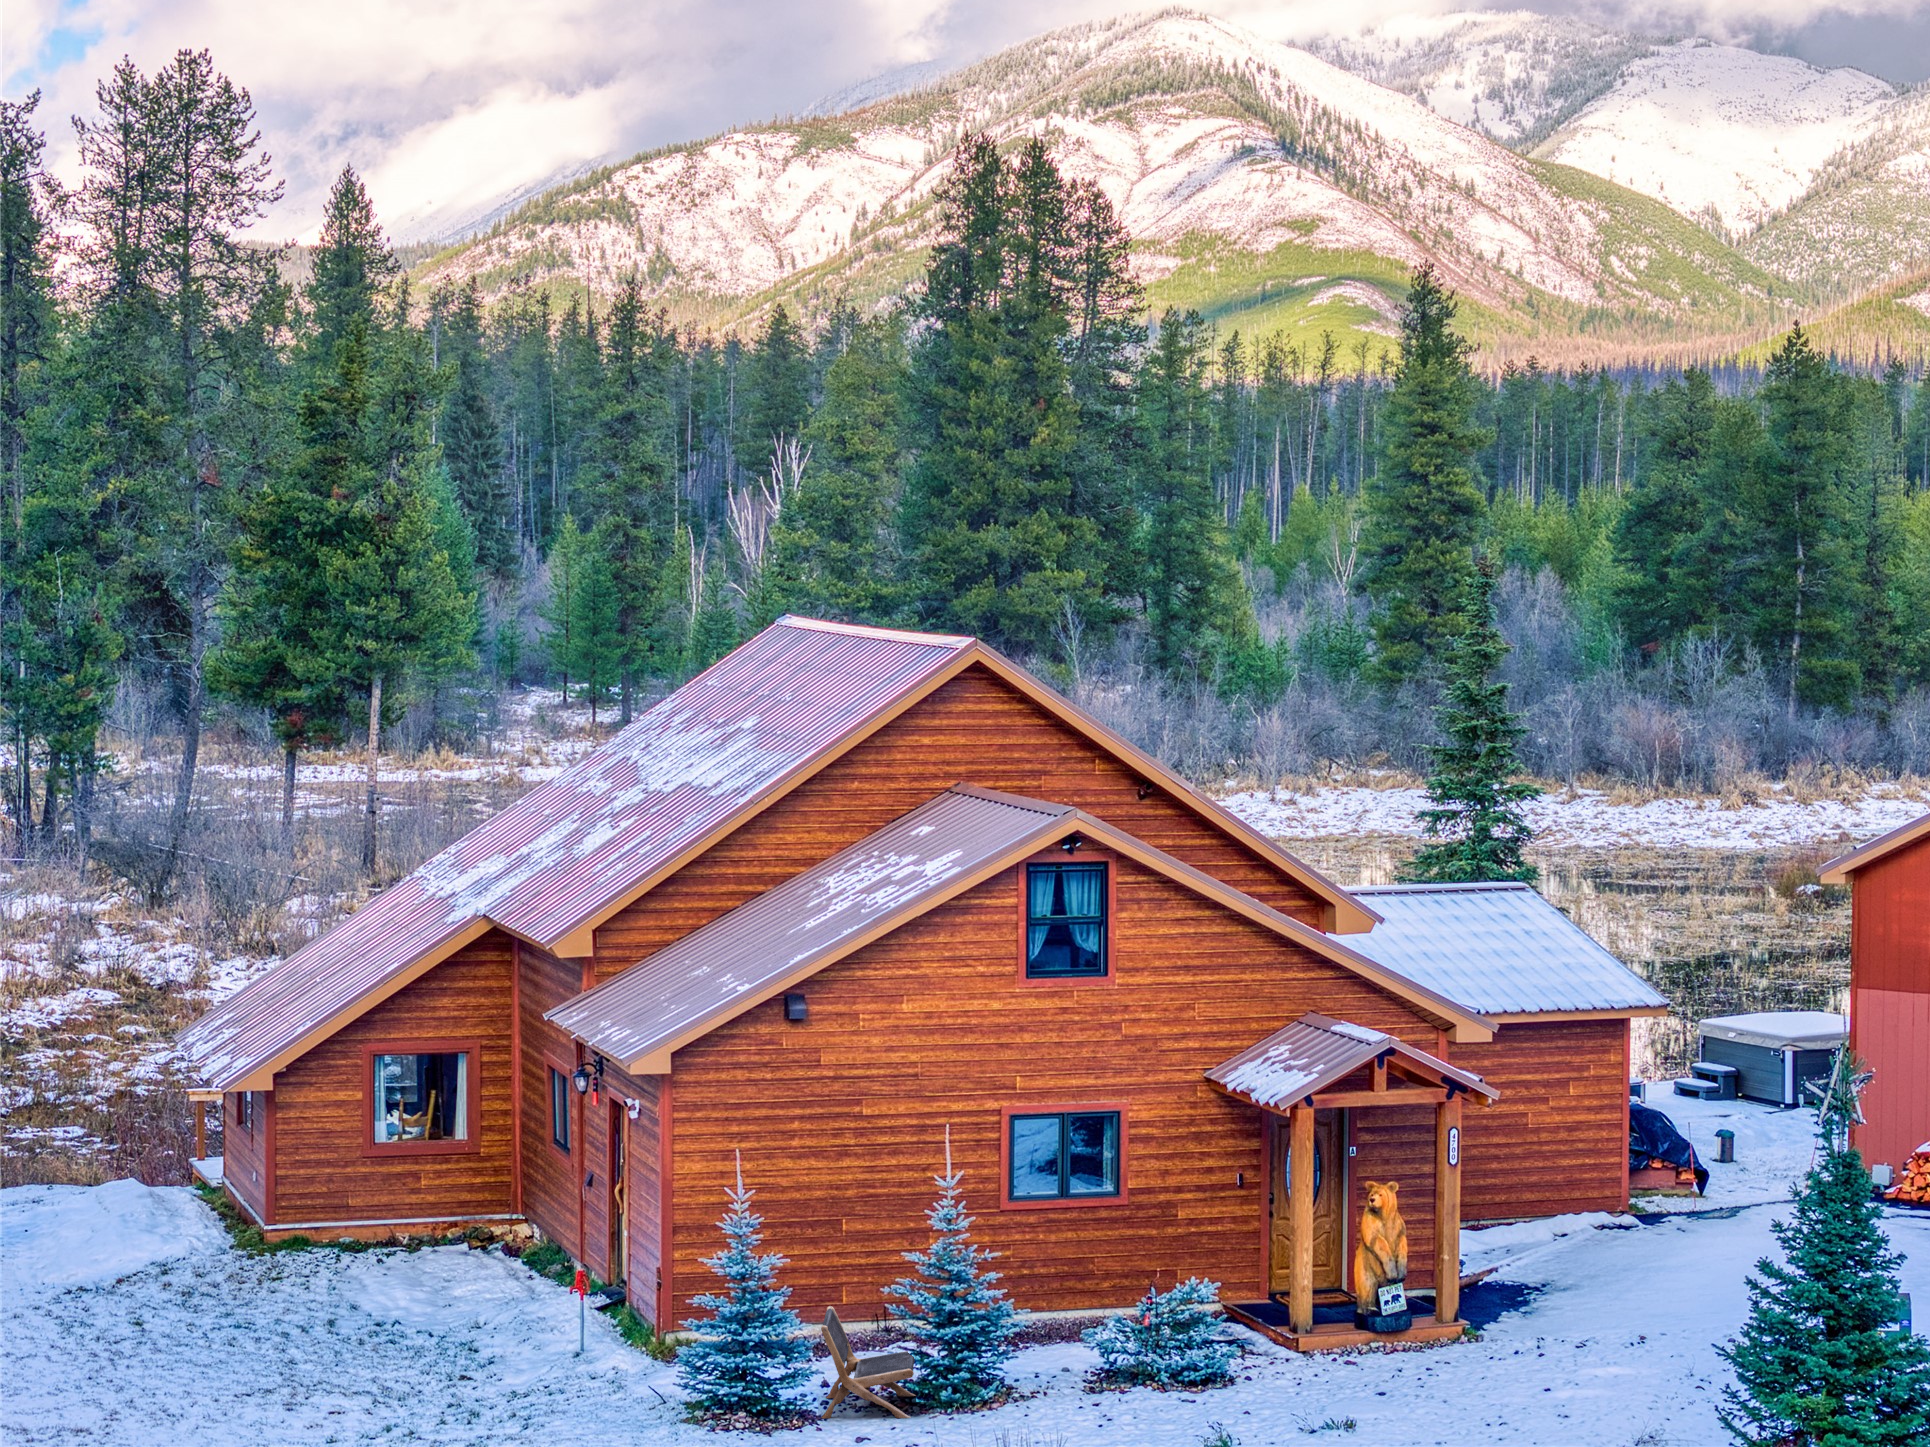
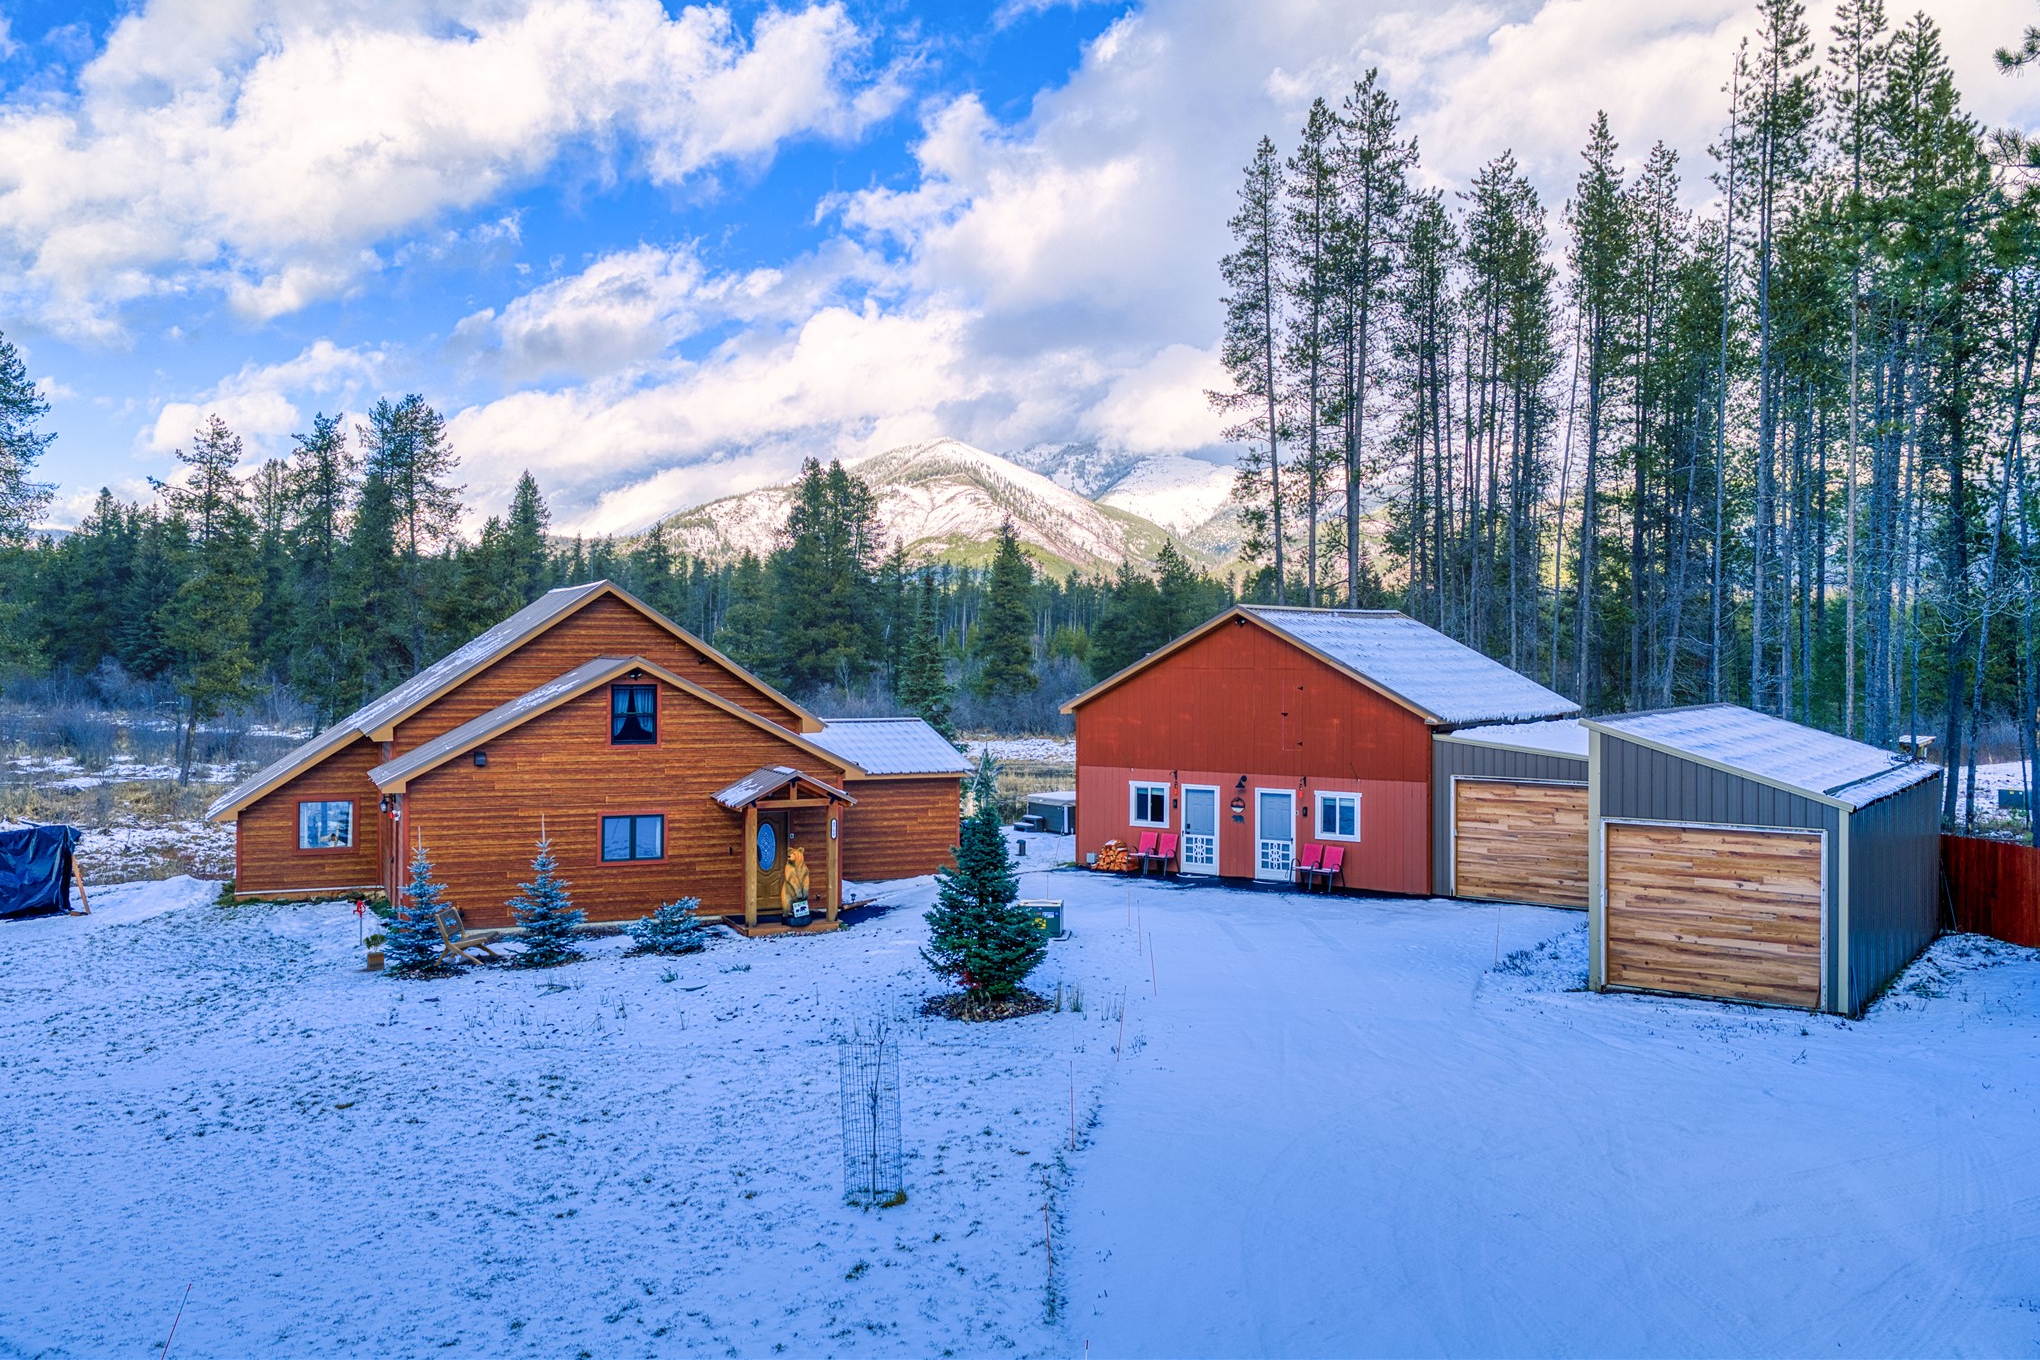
potted tree: none [700,1358,746,1427] -> present [363,934,390,971]

